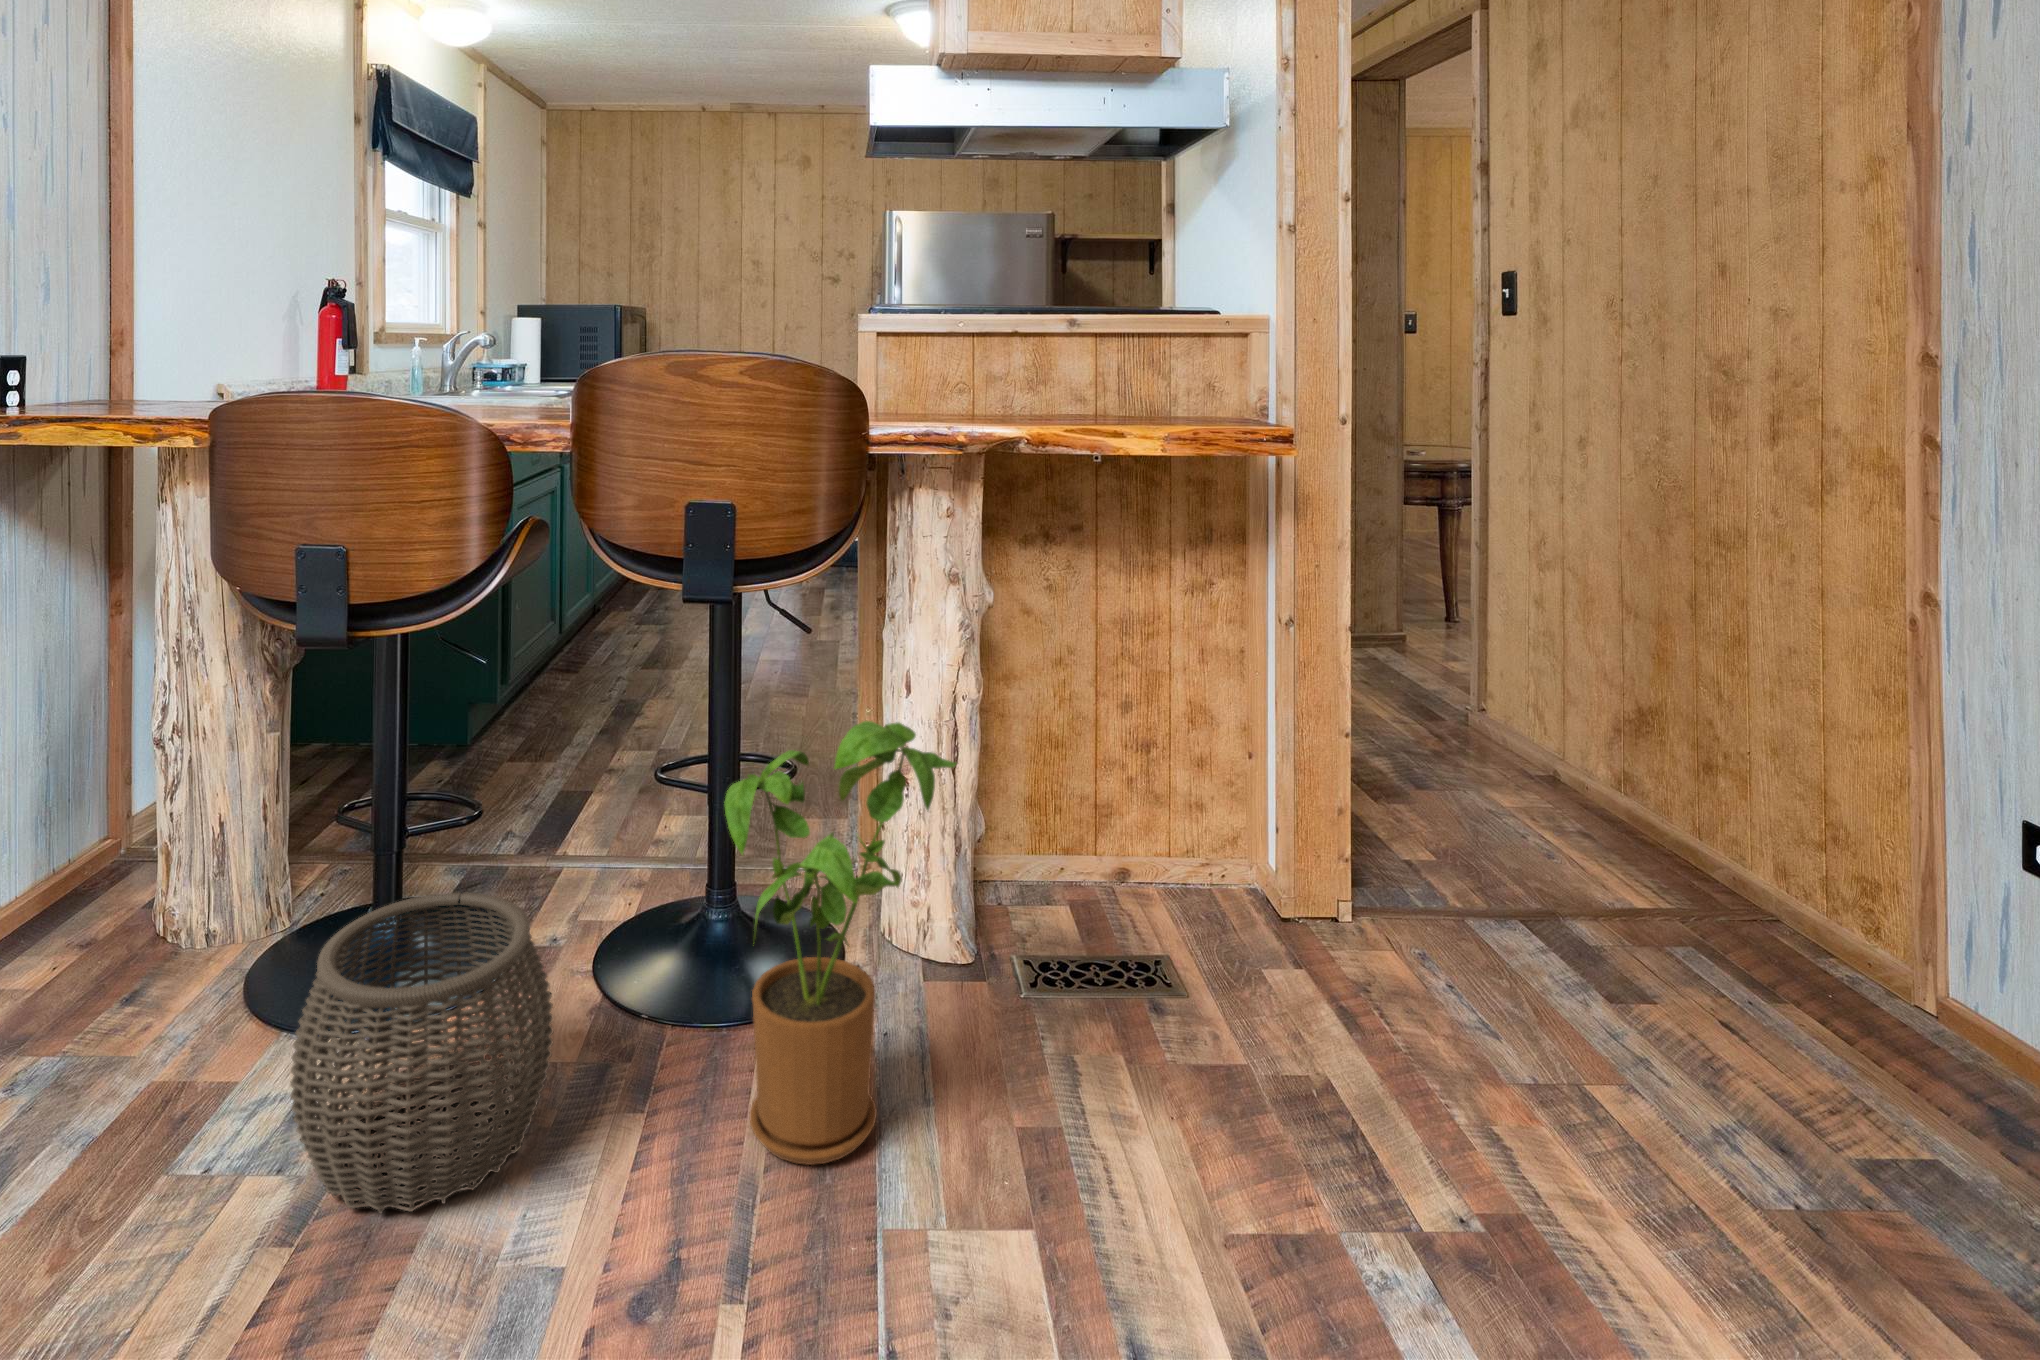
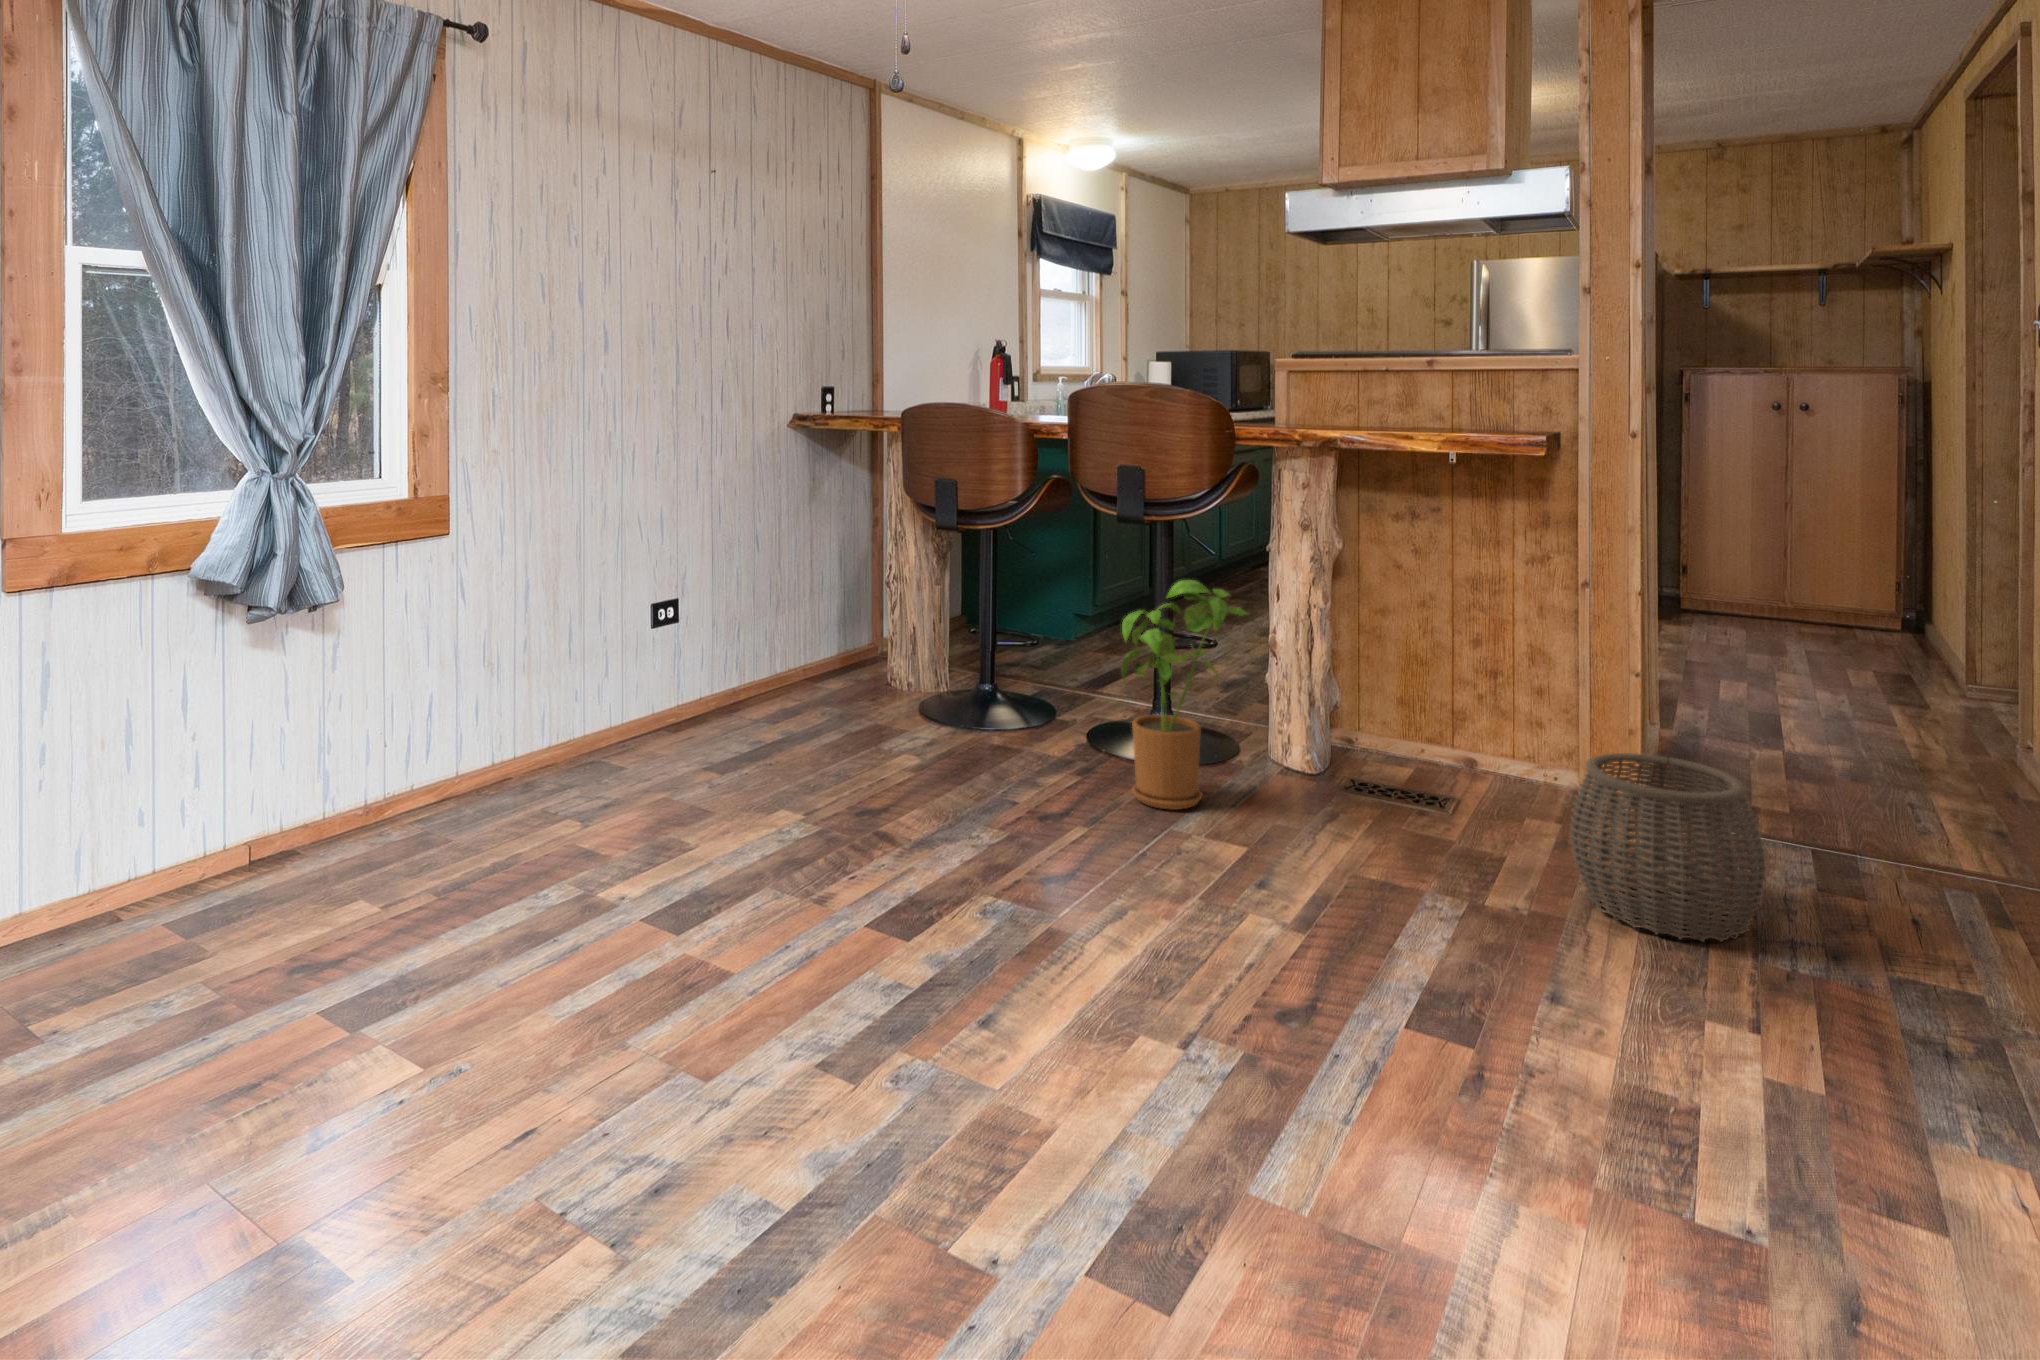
woven basket: present [290,892,553,1213] -> present [1570,753,1767,942]

